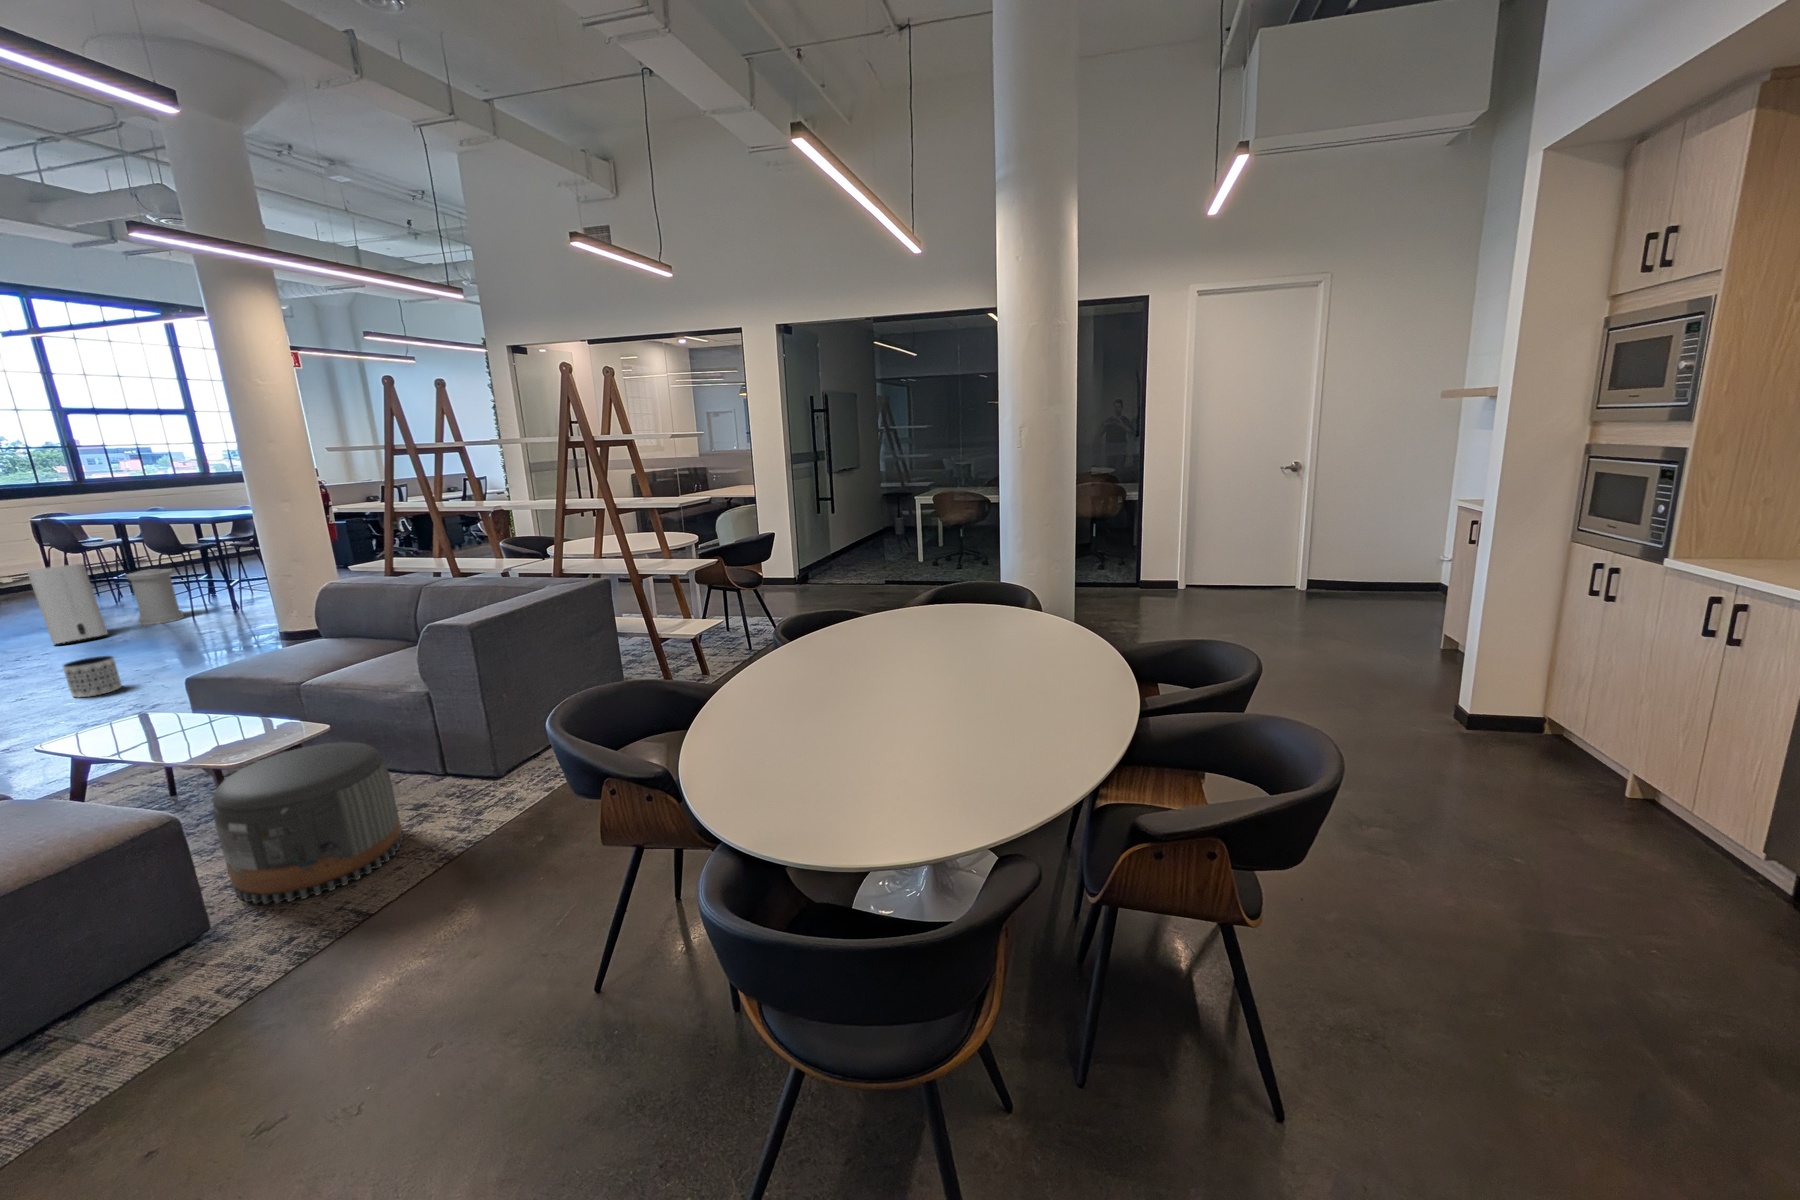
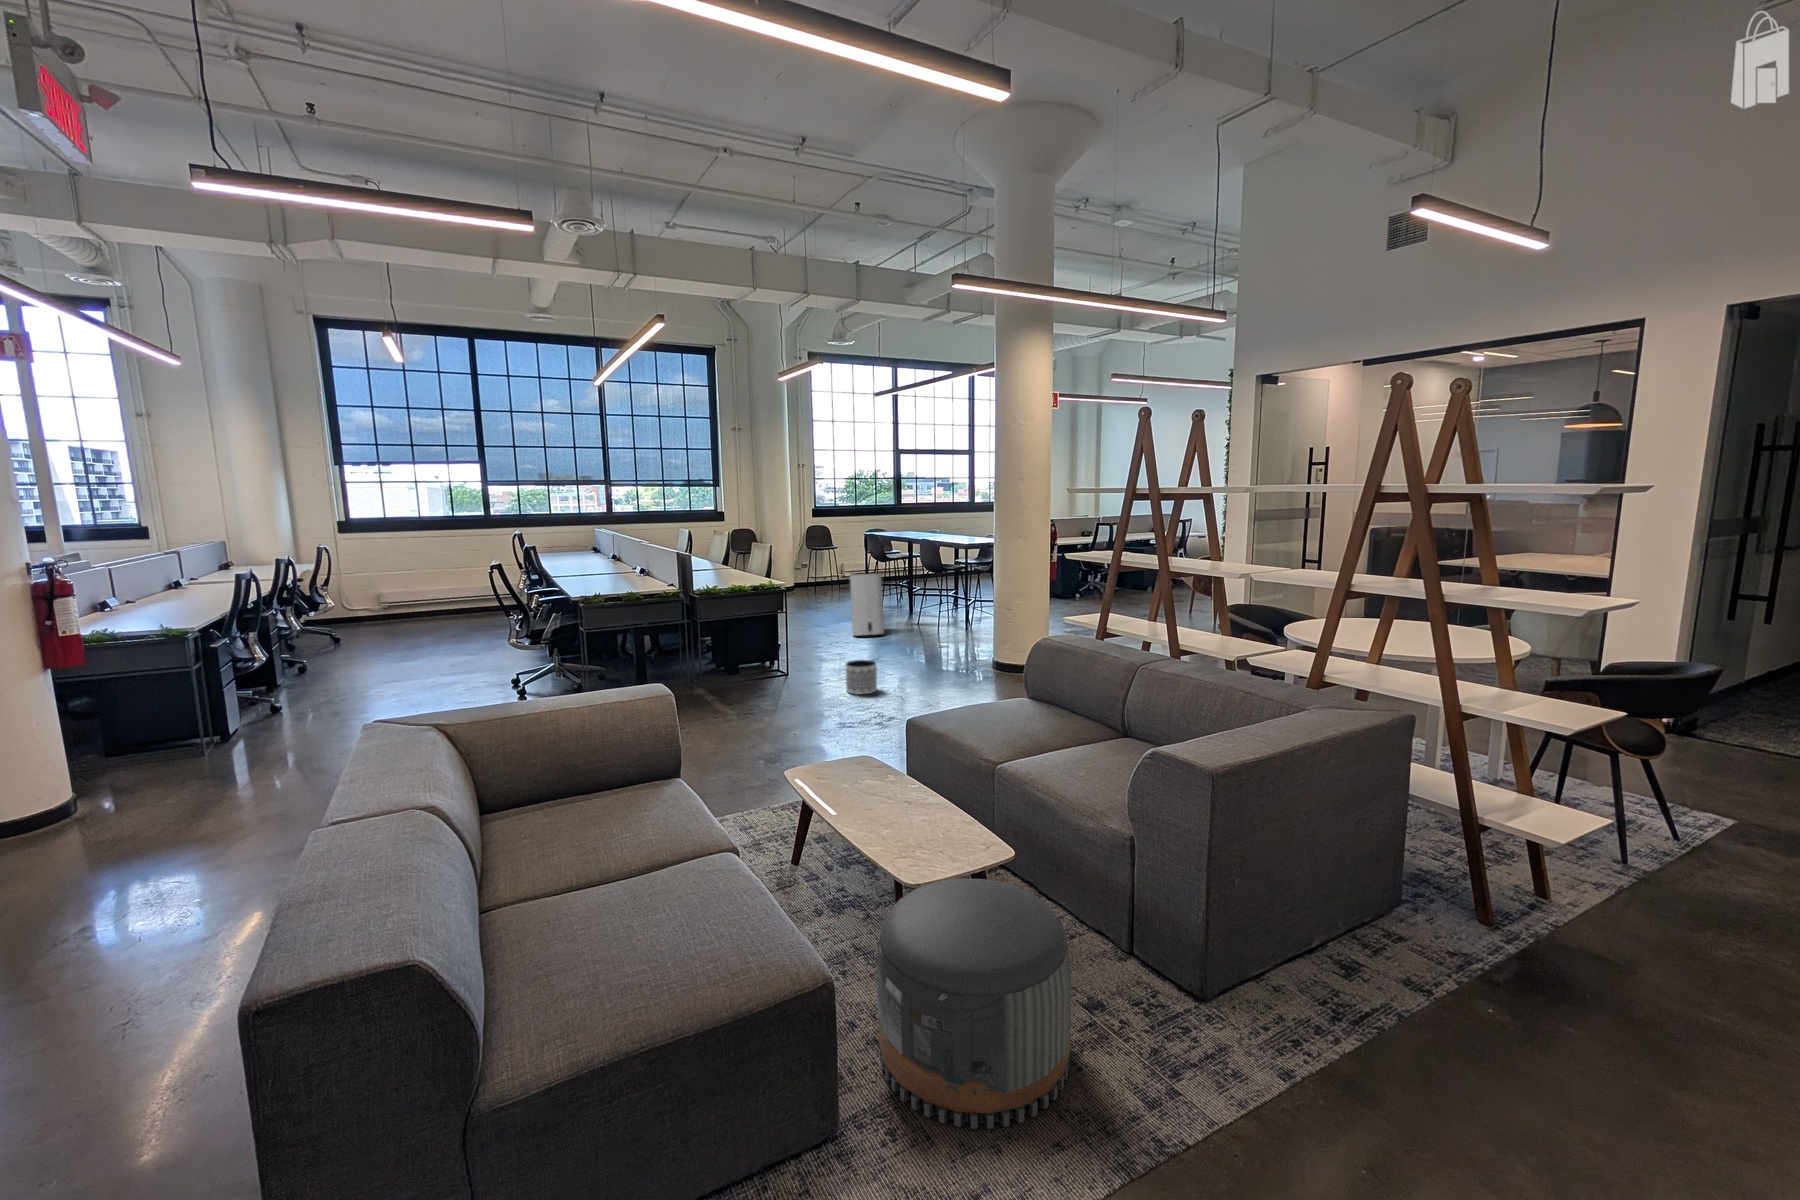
trash can: present [127,569,184,625] -> none [904,584,933,631]

